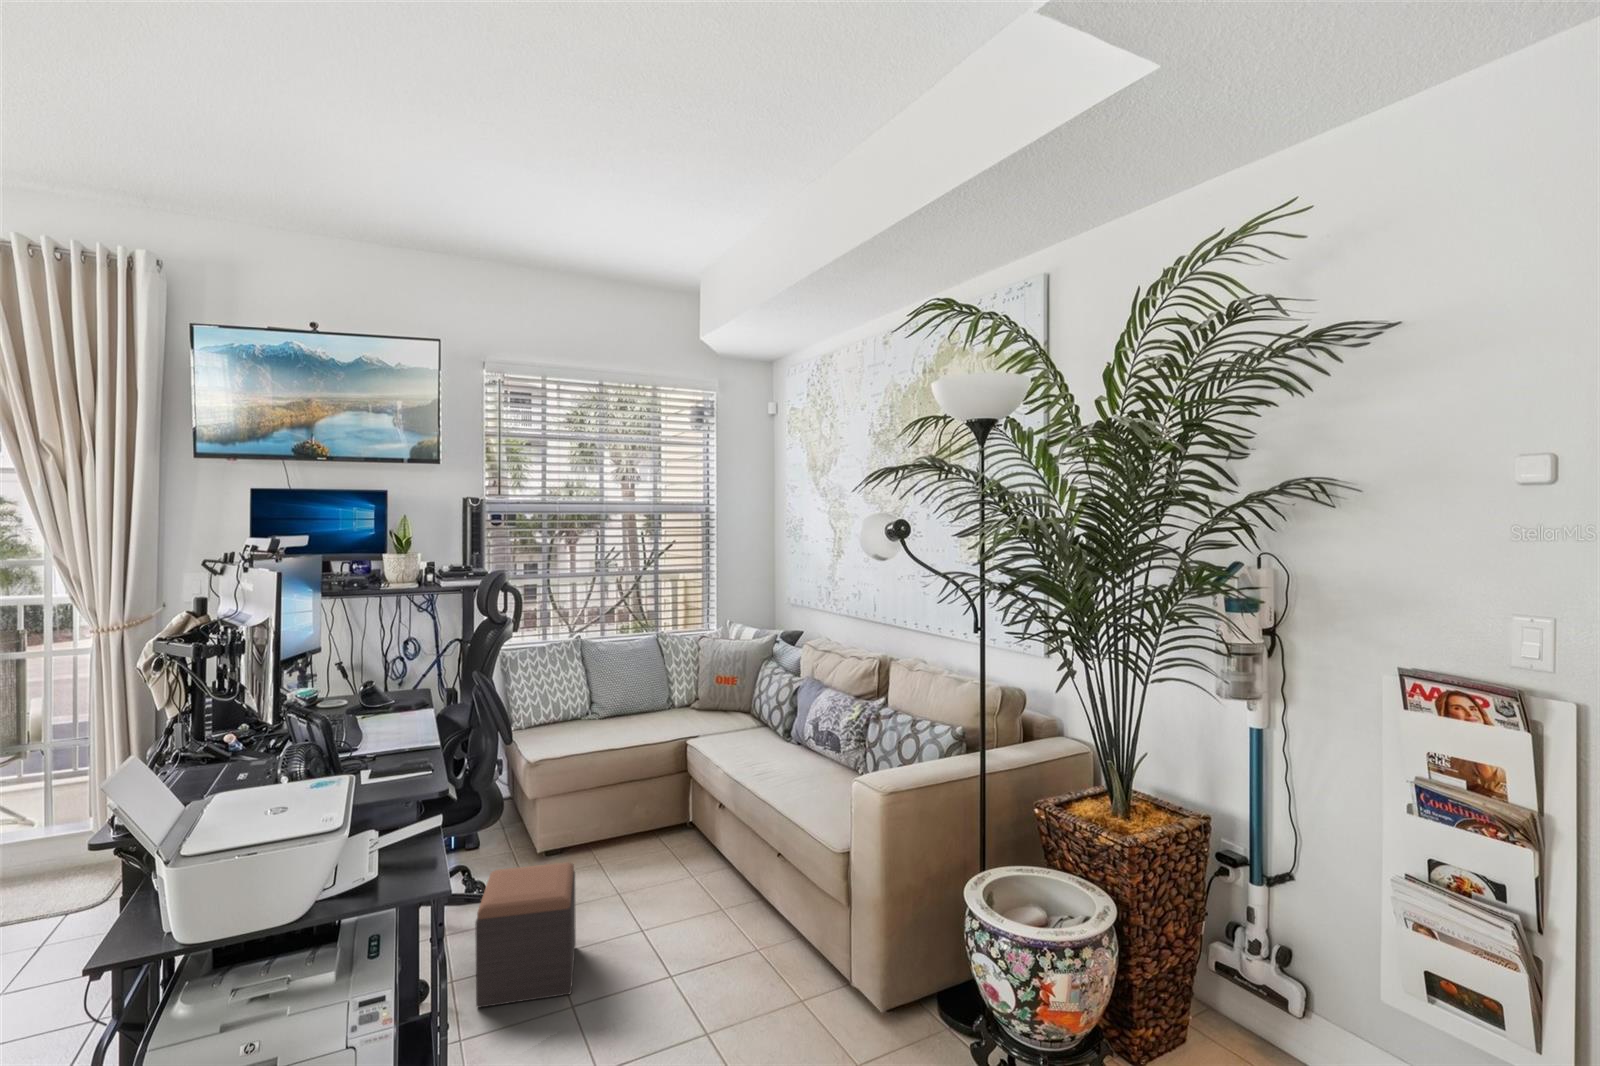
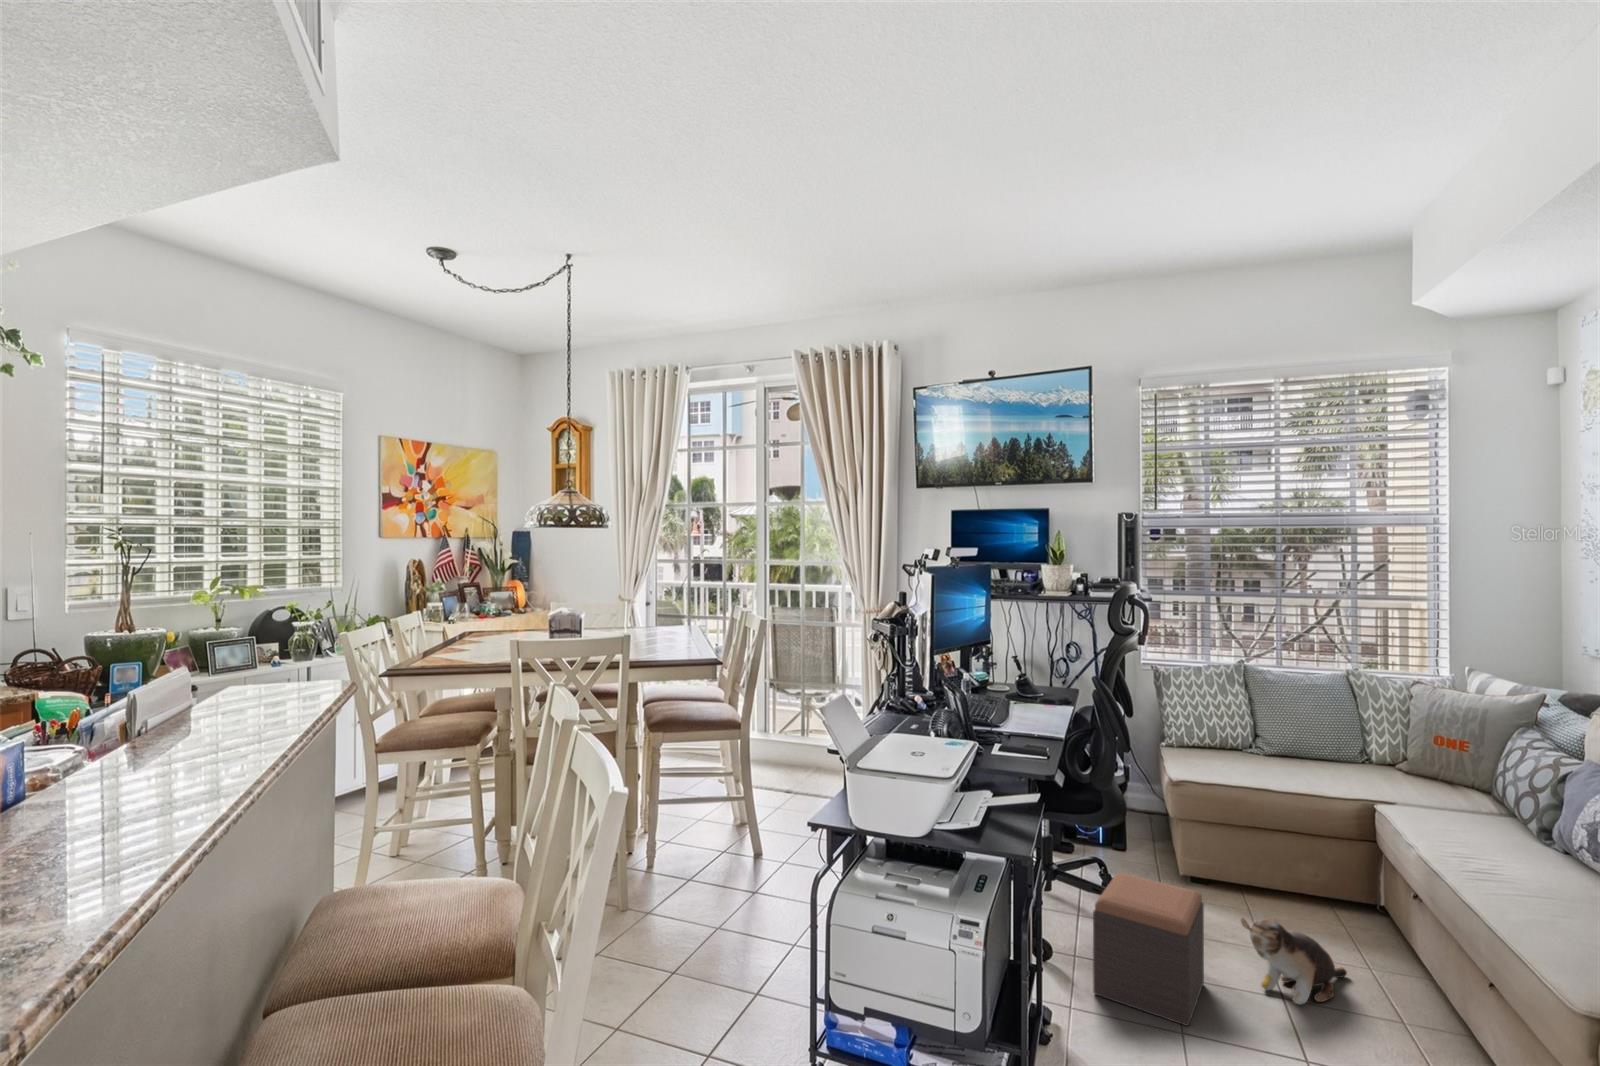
plush toy: none [607,863,678,929] -> present [1241,918,1347,1004]

